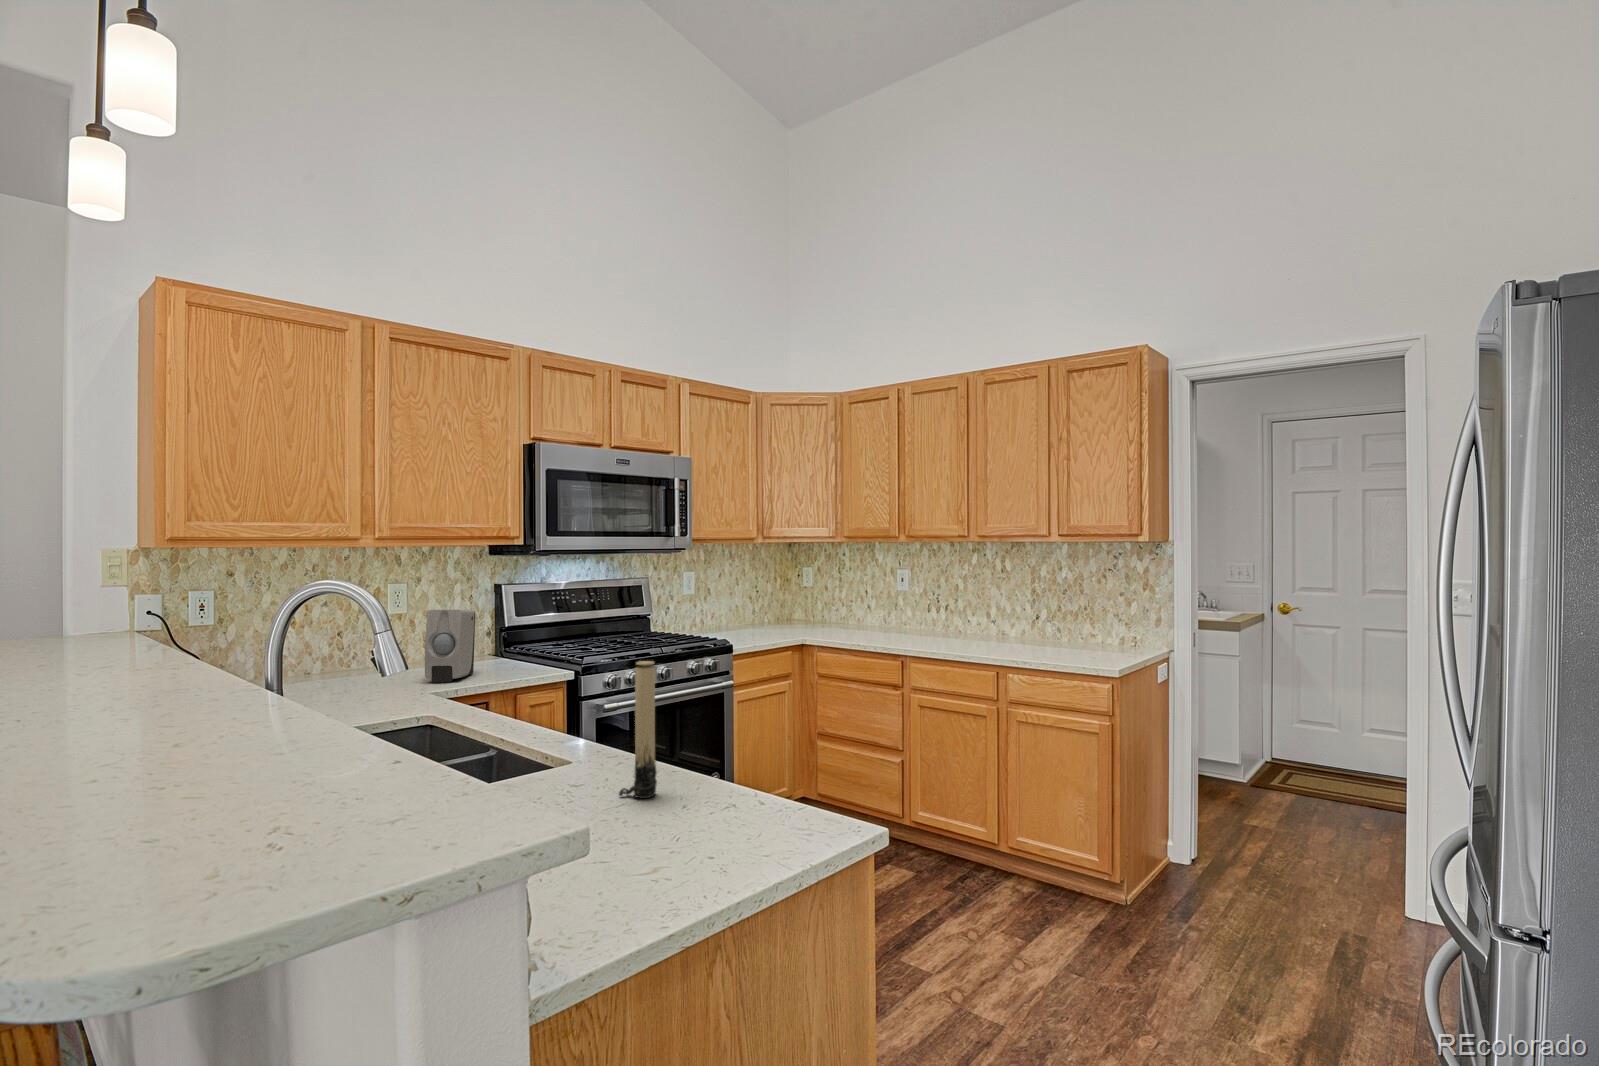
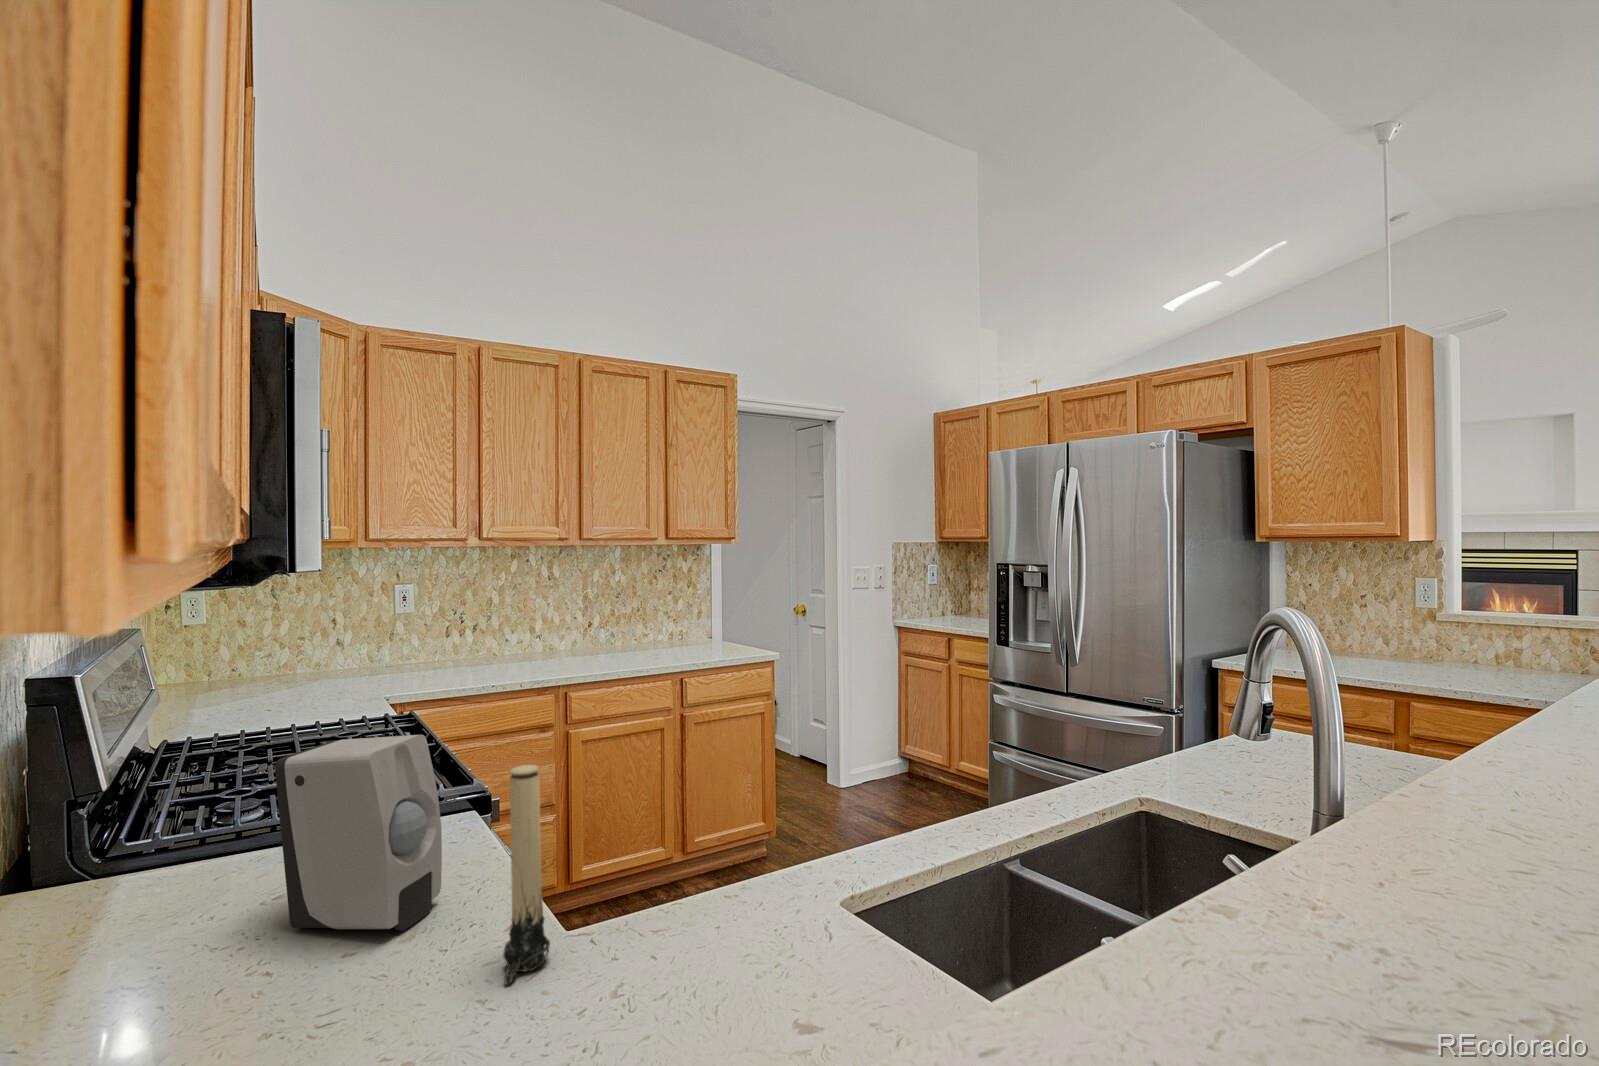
candle: present [619,661,657,798] -> present [503,765,550,984]

